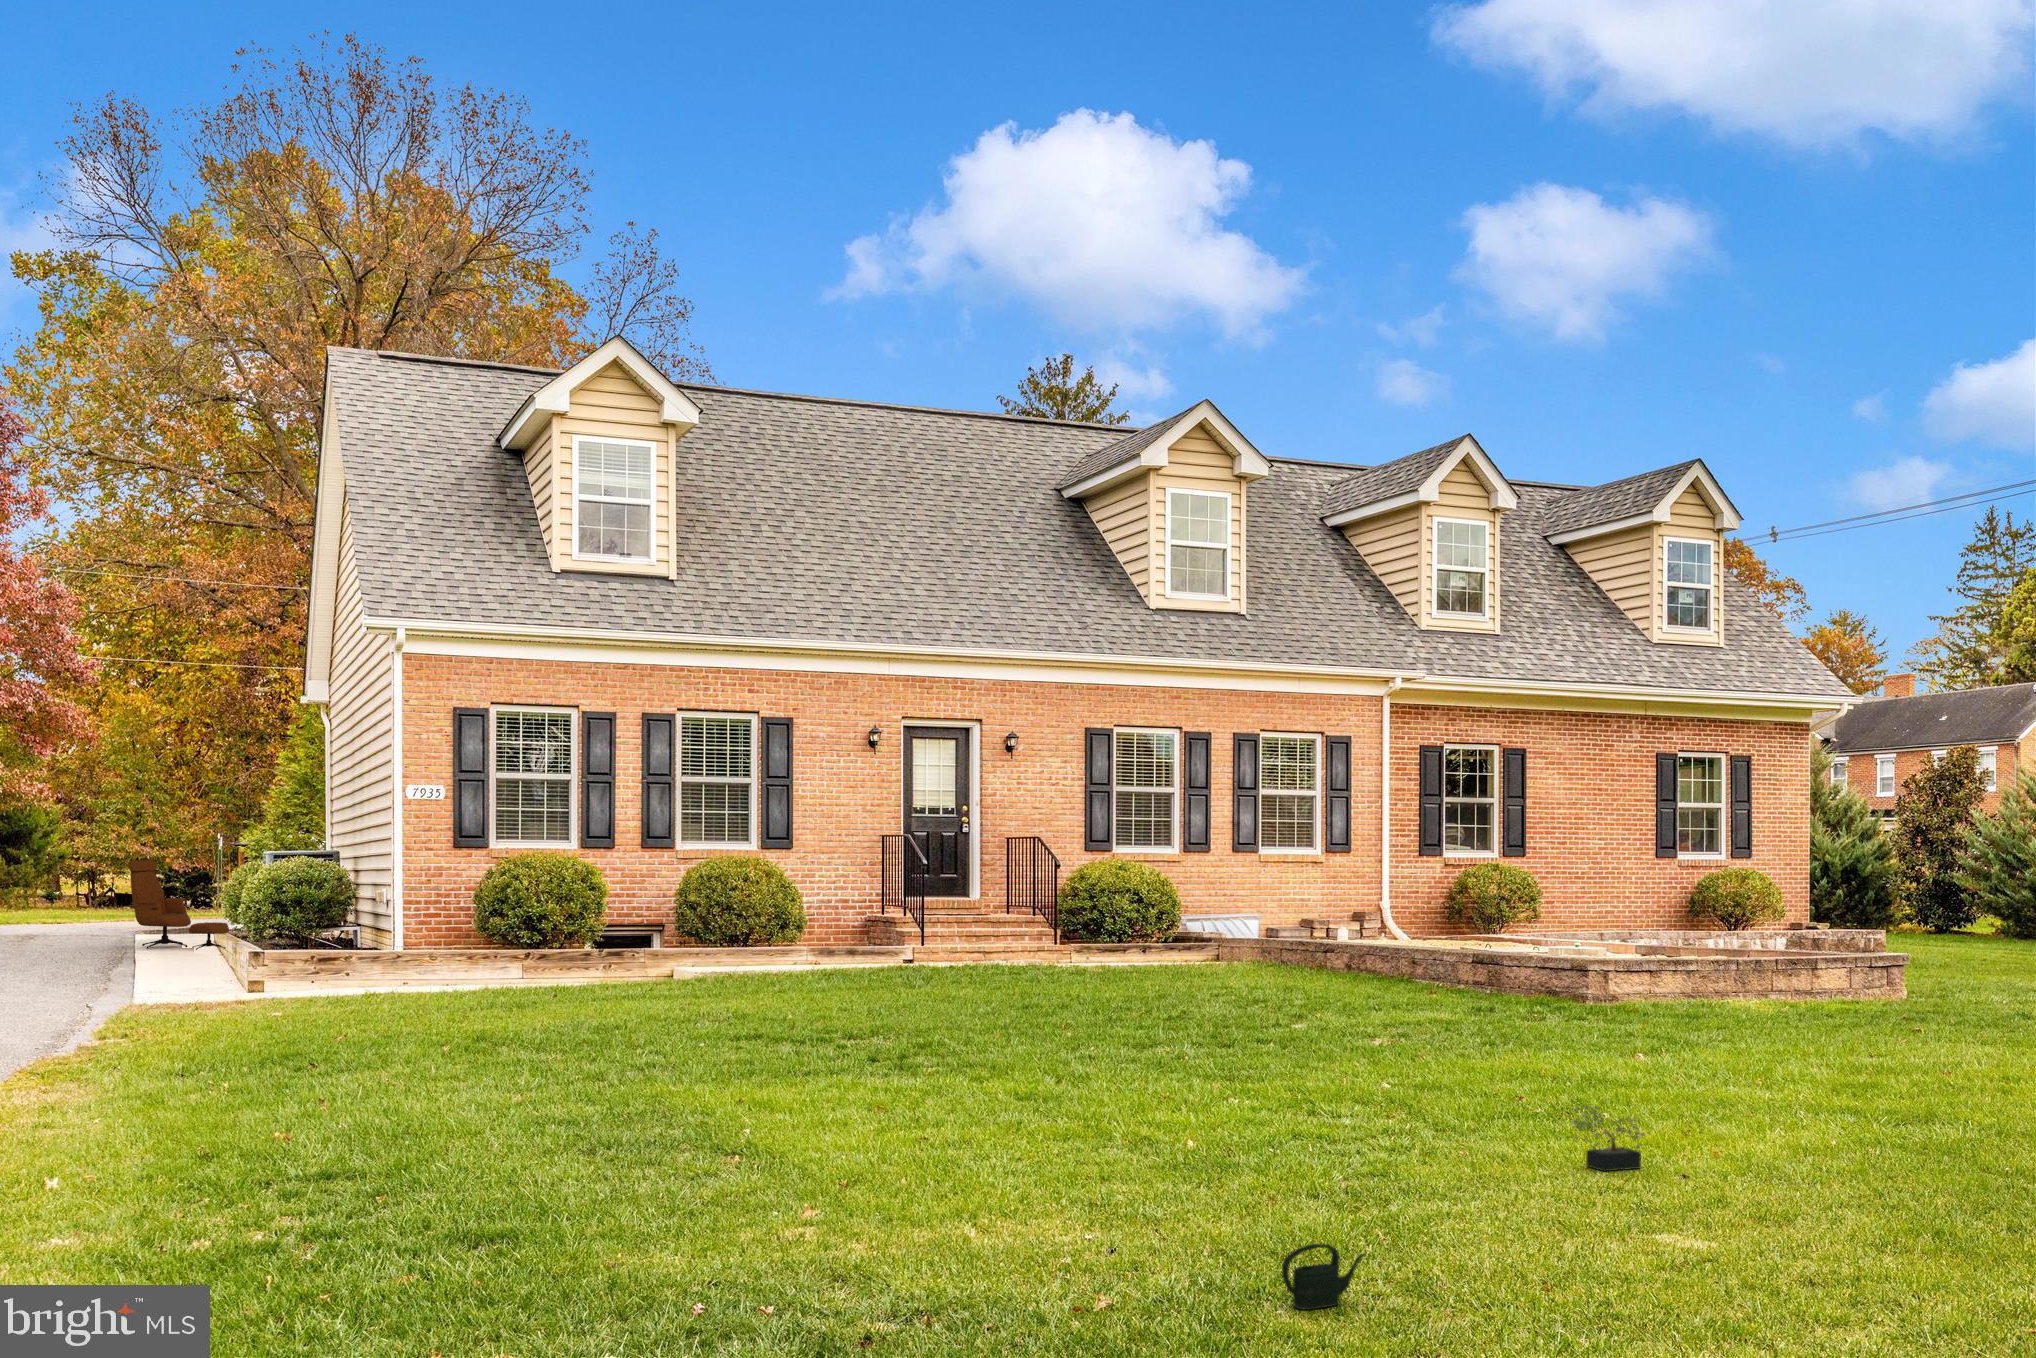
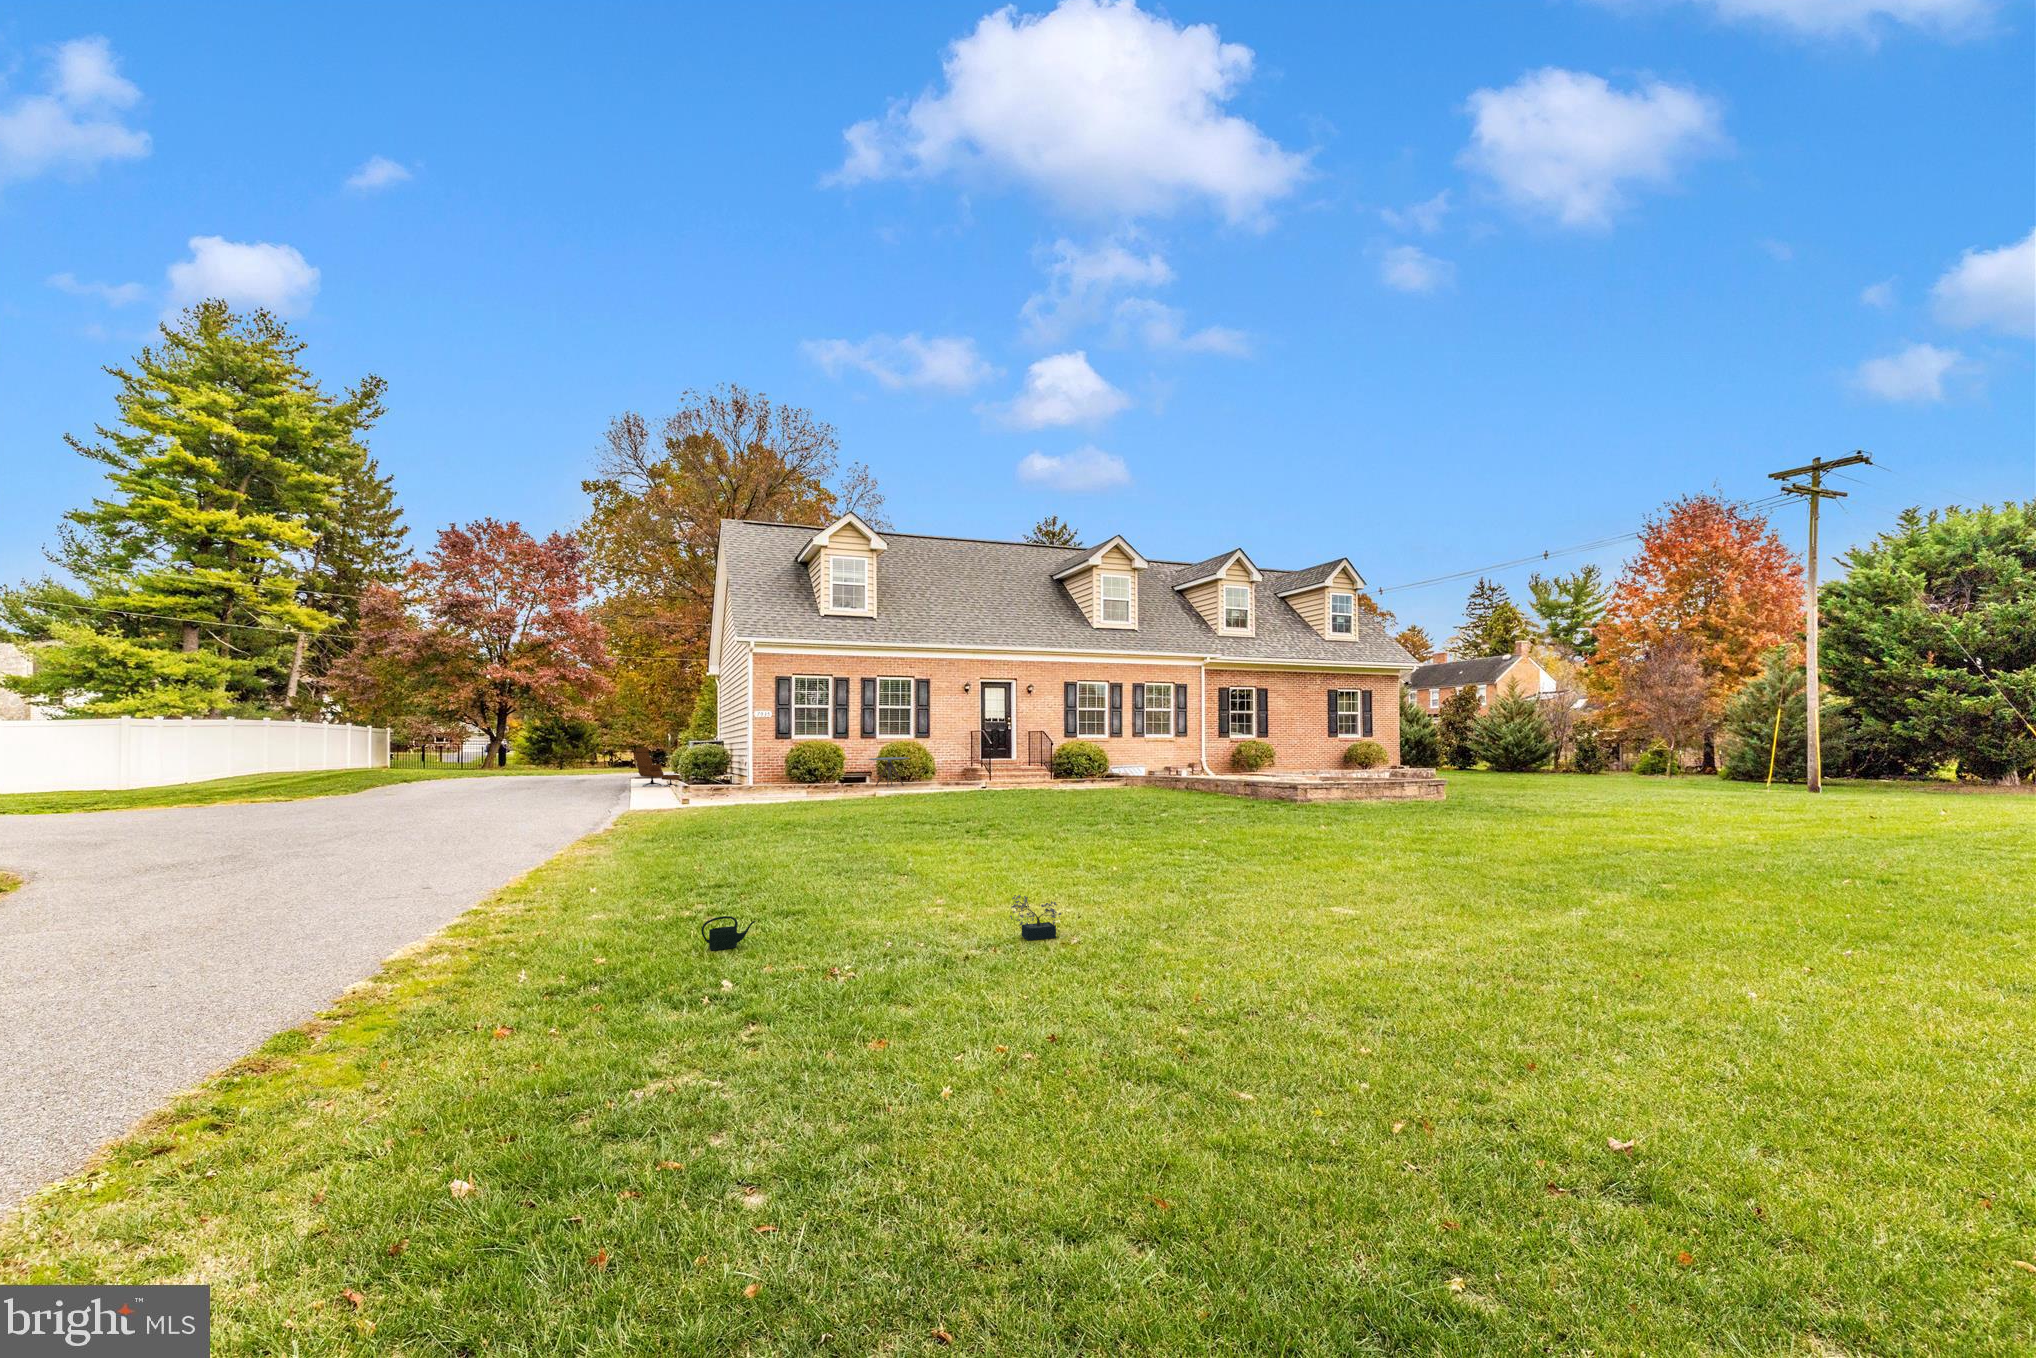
round table: none [664,891,753,956] -> present [869,757,910,787]
decorative plant: present [1573,1106,1644,1171] -> present [1010,895,1061,940]
watering can: present [1282,1244,1365,1310] -> present [701,916,756,950]

